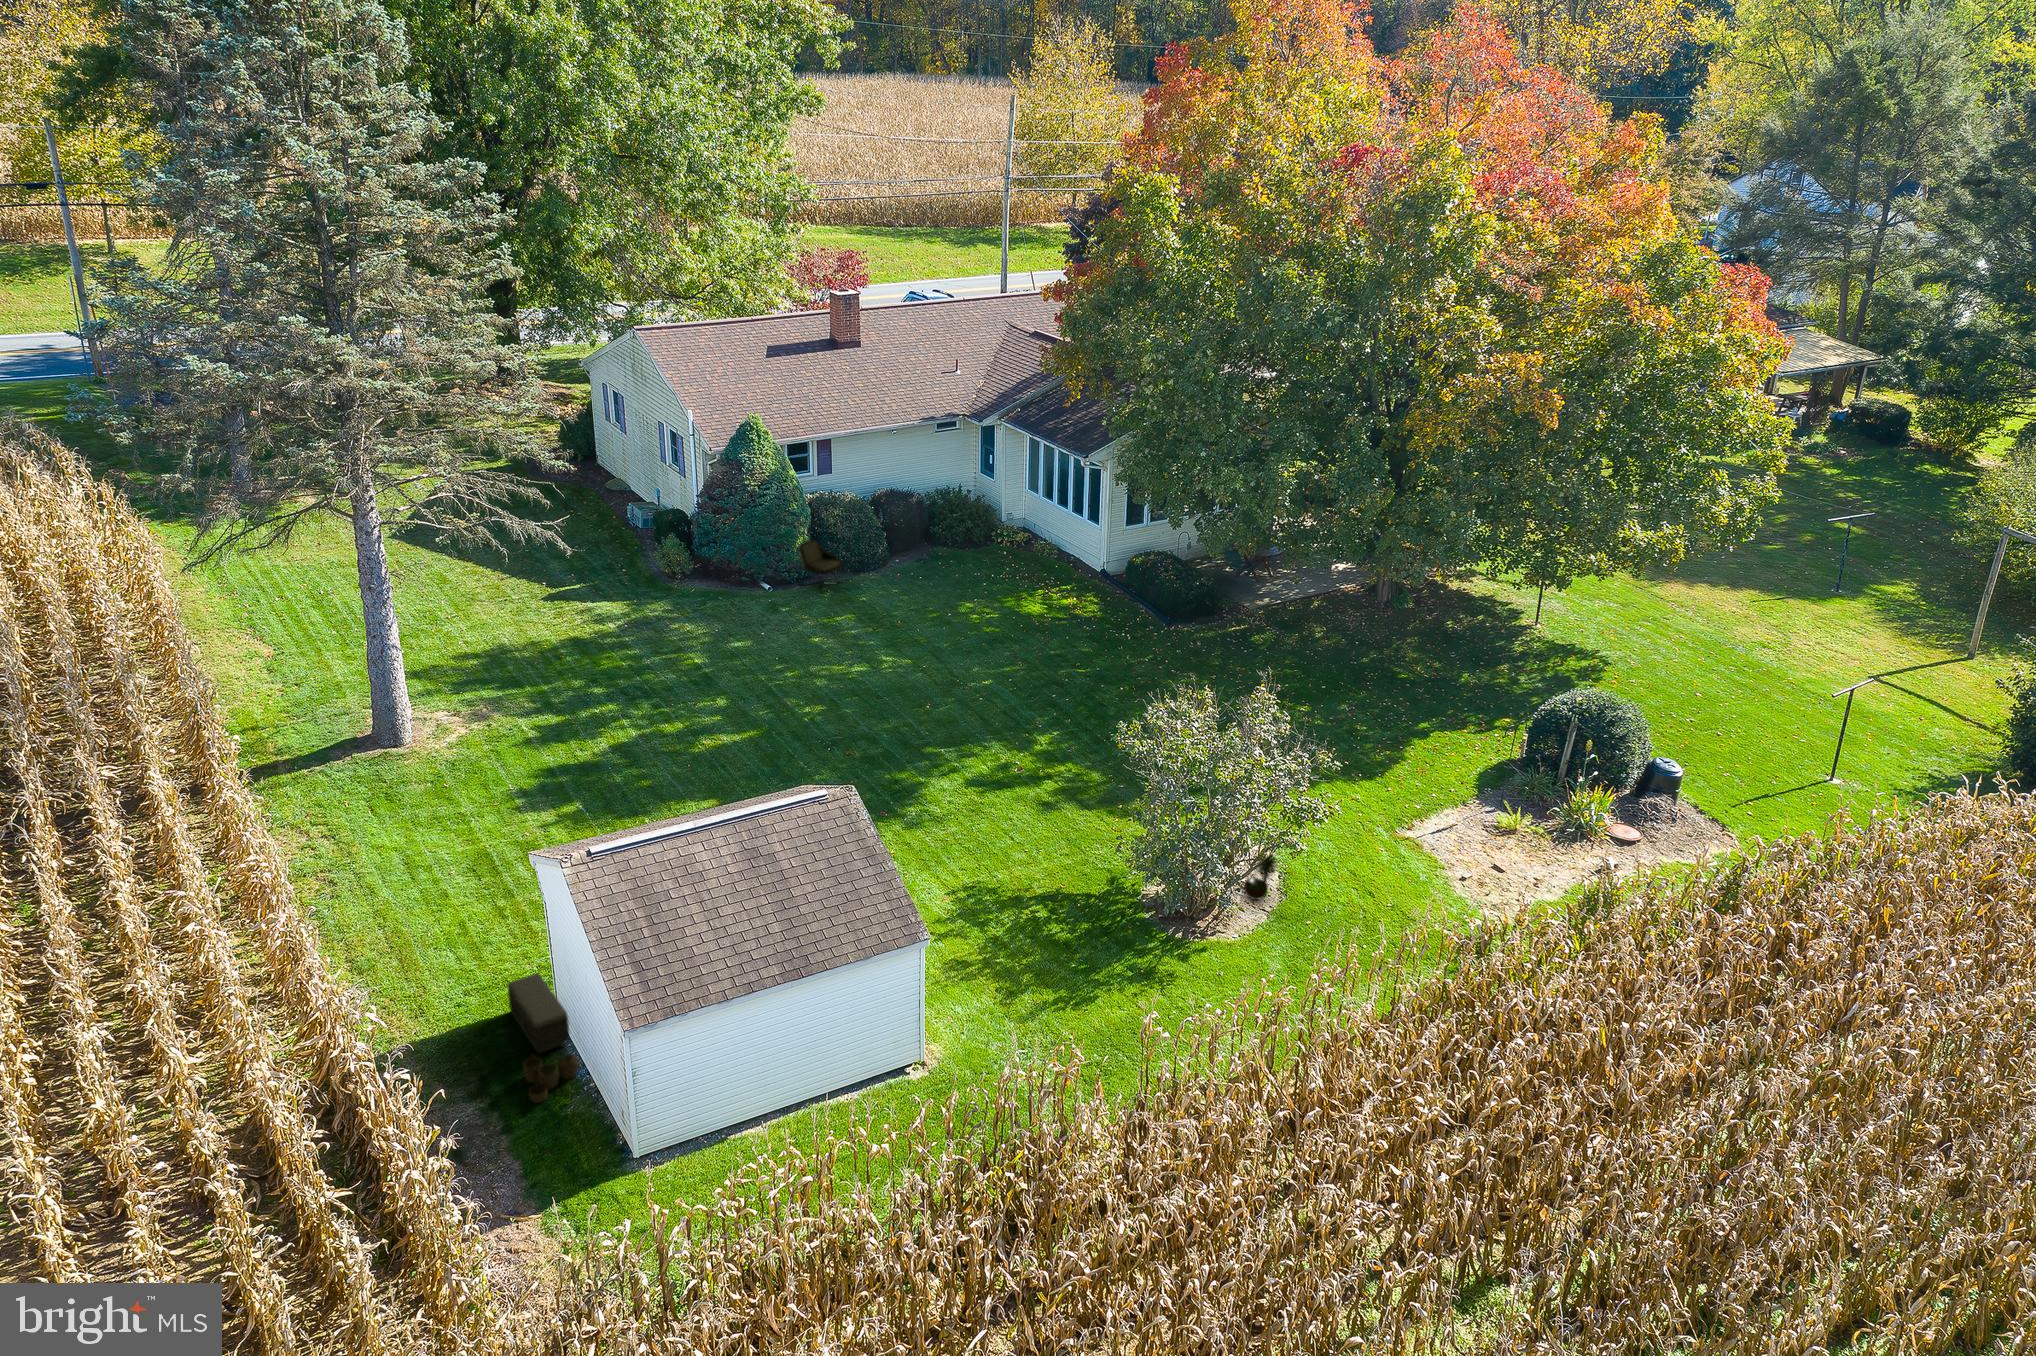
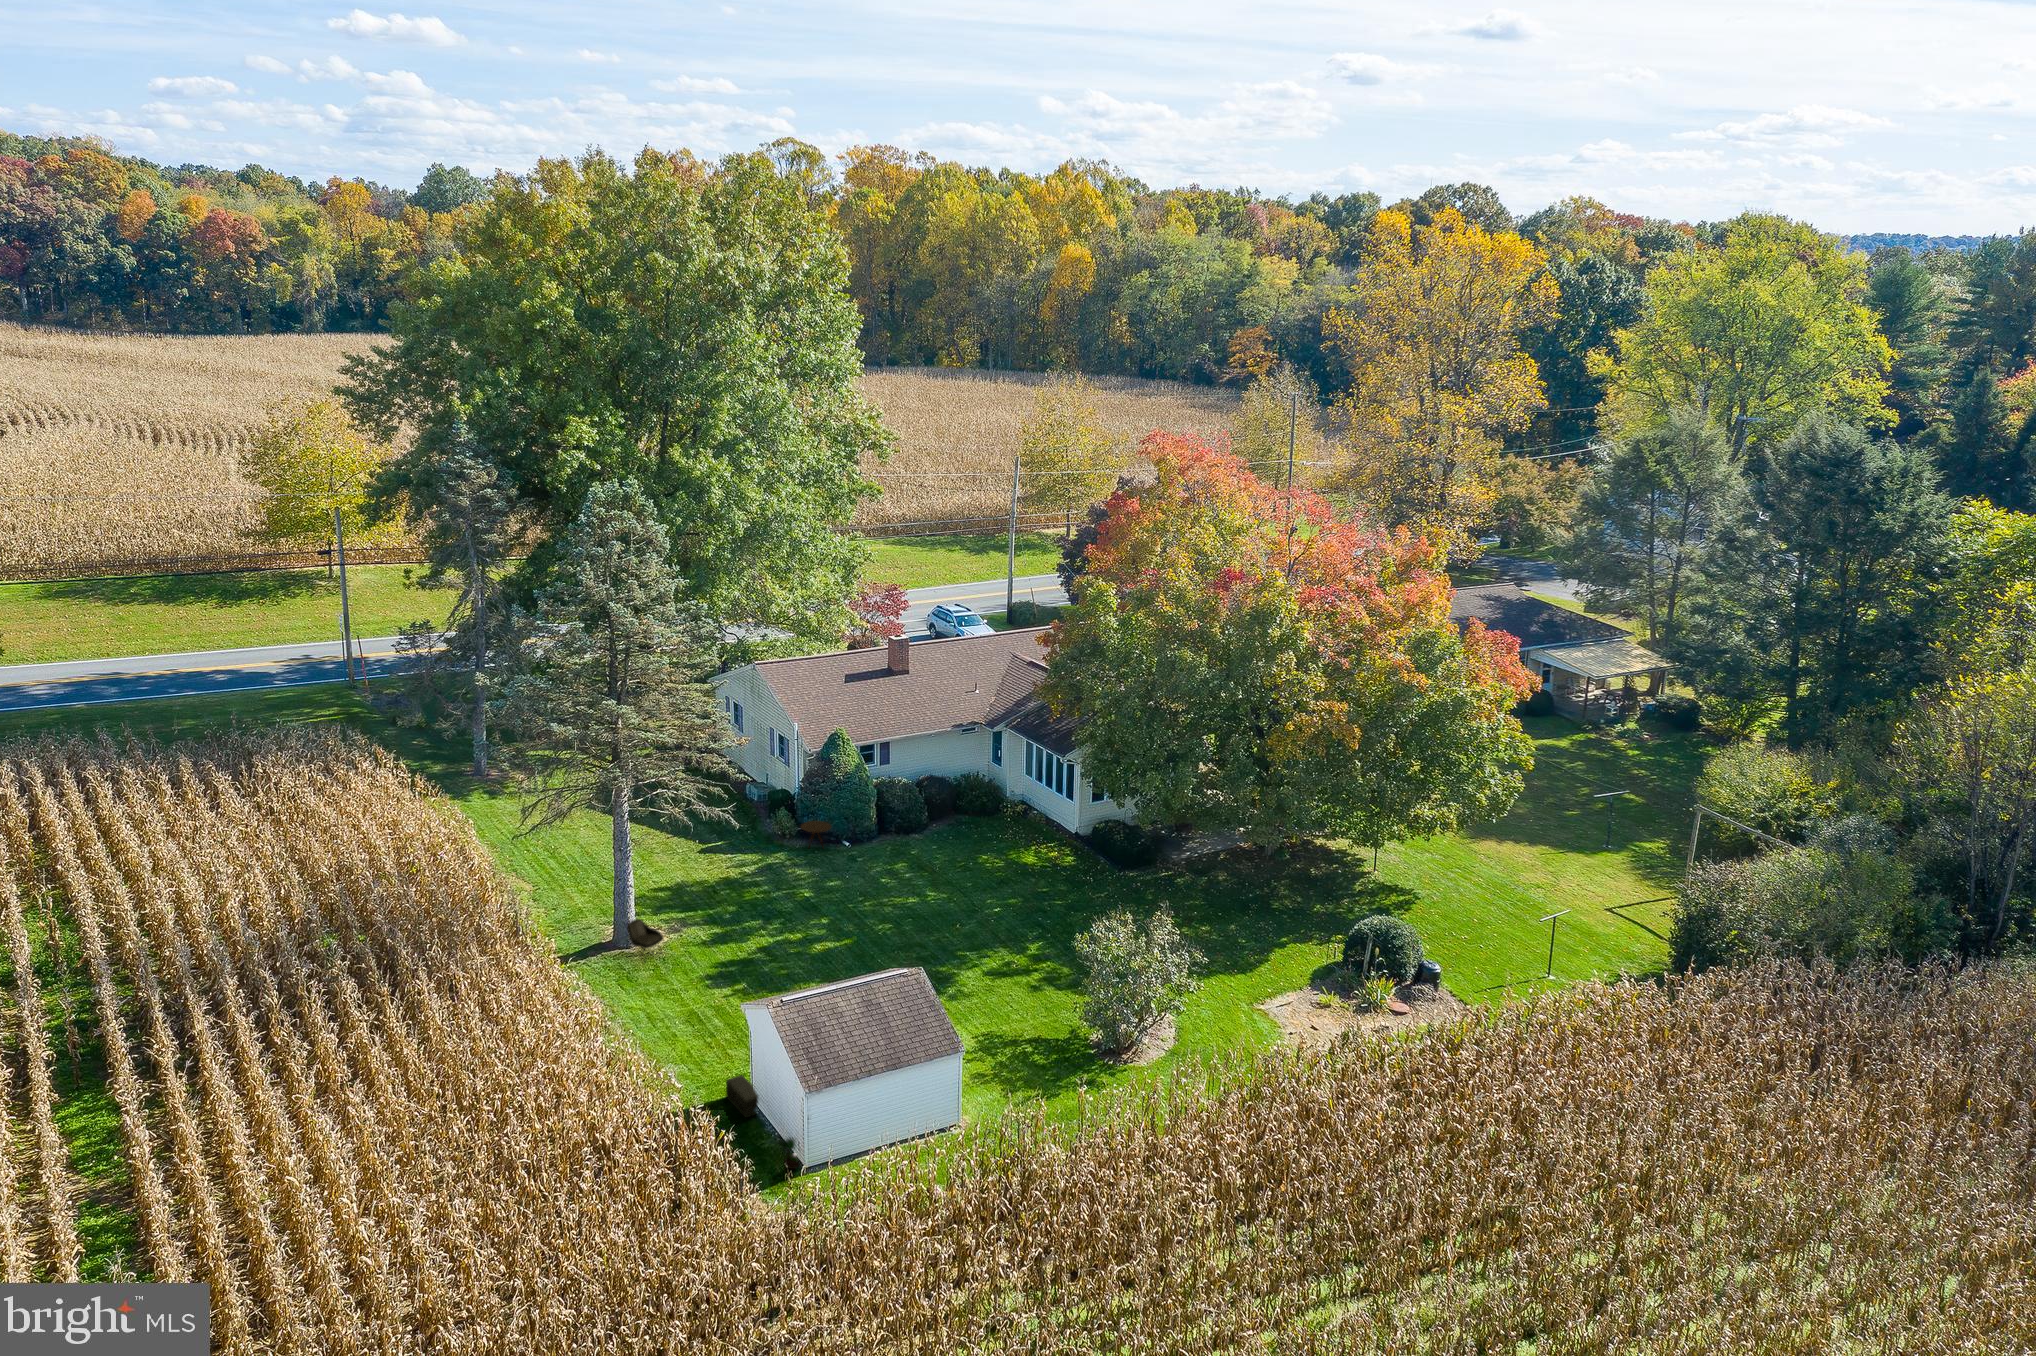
lounge chair: present [799,540,844,586] -> present [626,919,664,957]
round table: none [696,552,742,593] -> present [801,821,831,843]
potted tree: present [1244,855,1277,900] -> present [779,1137,799,1169]
woven basket: present [524,1055,580,1103] -> none [740,1116,770,1141]

